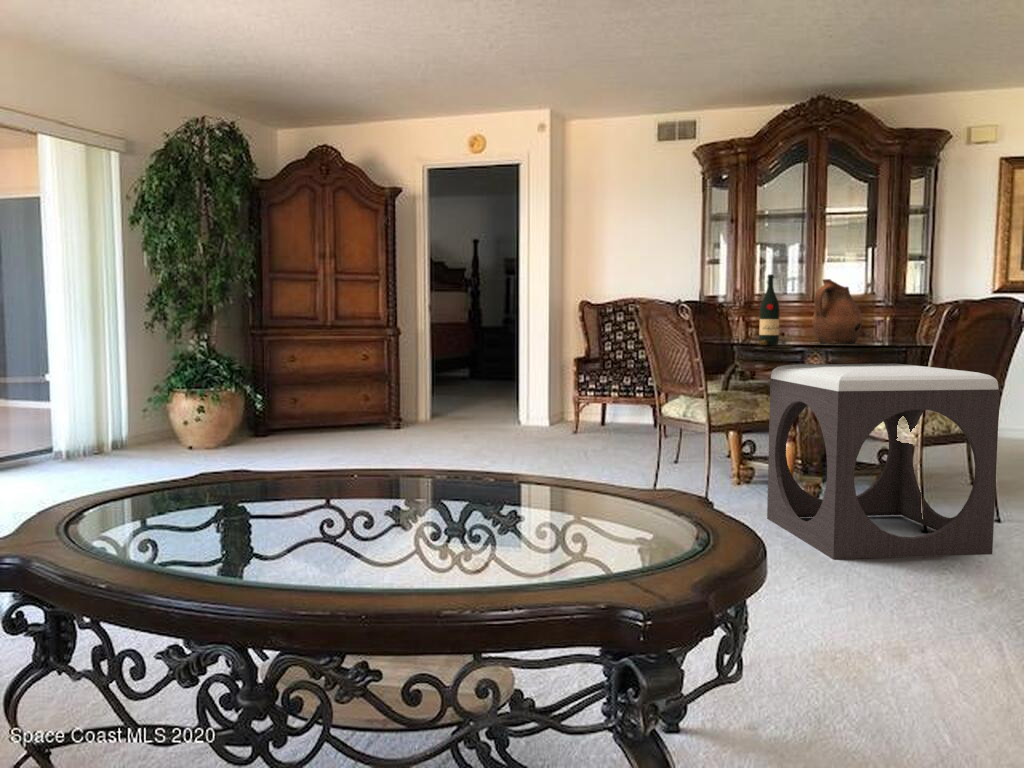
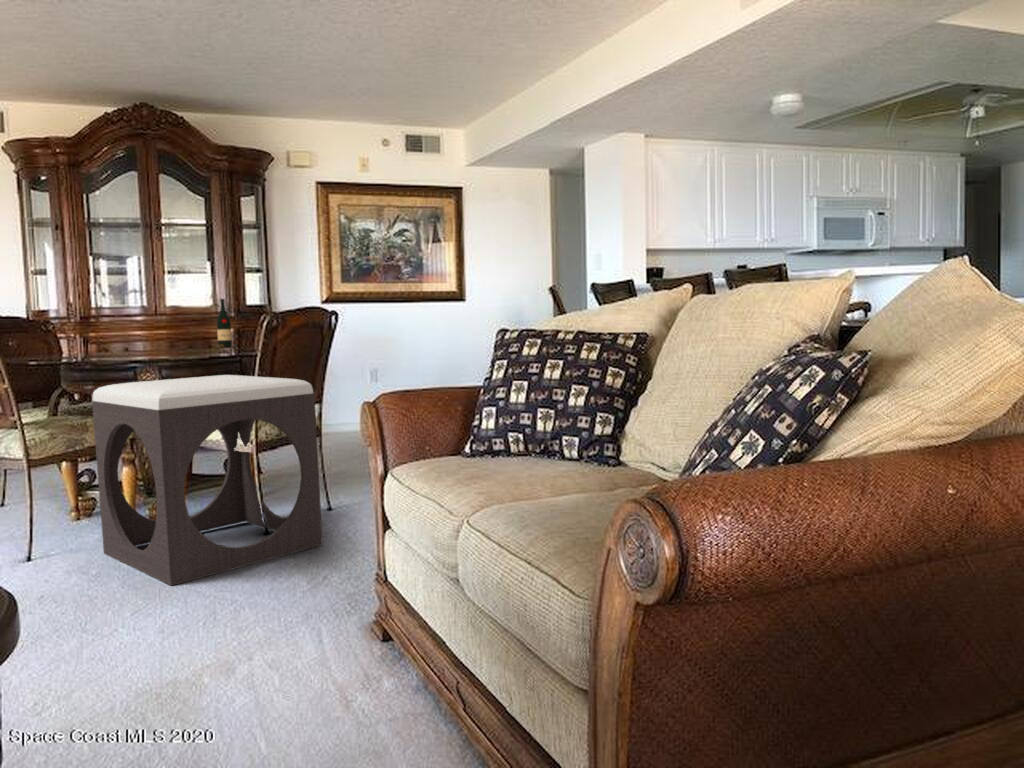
wine bottle: present [759,274,785,345] -> present [217,299,237,348]
ceramic pitcher: present [811,279,866,345] -> none [138,292,201,360]

